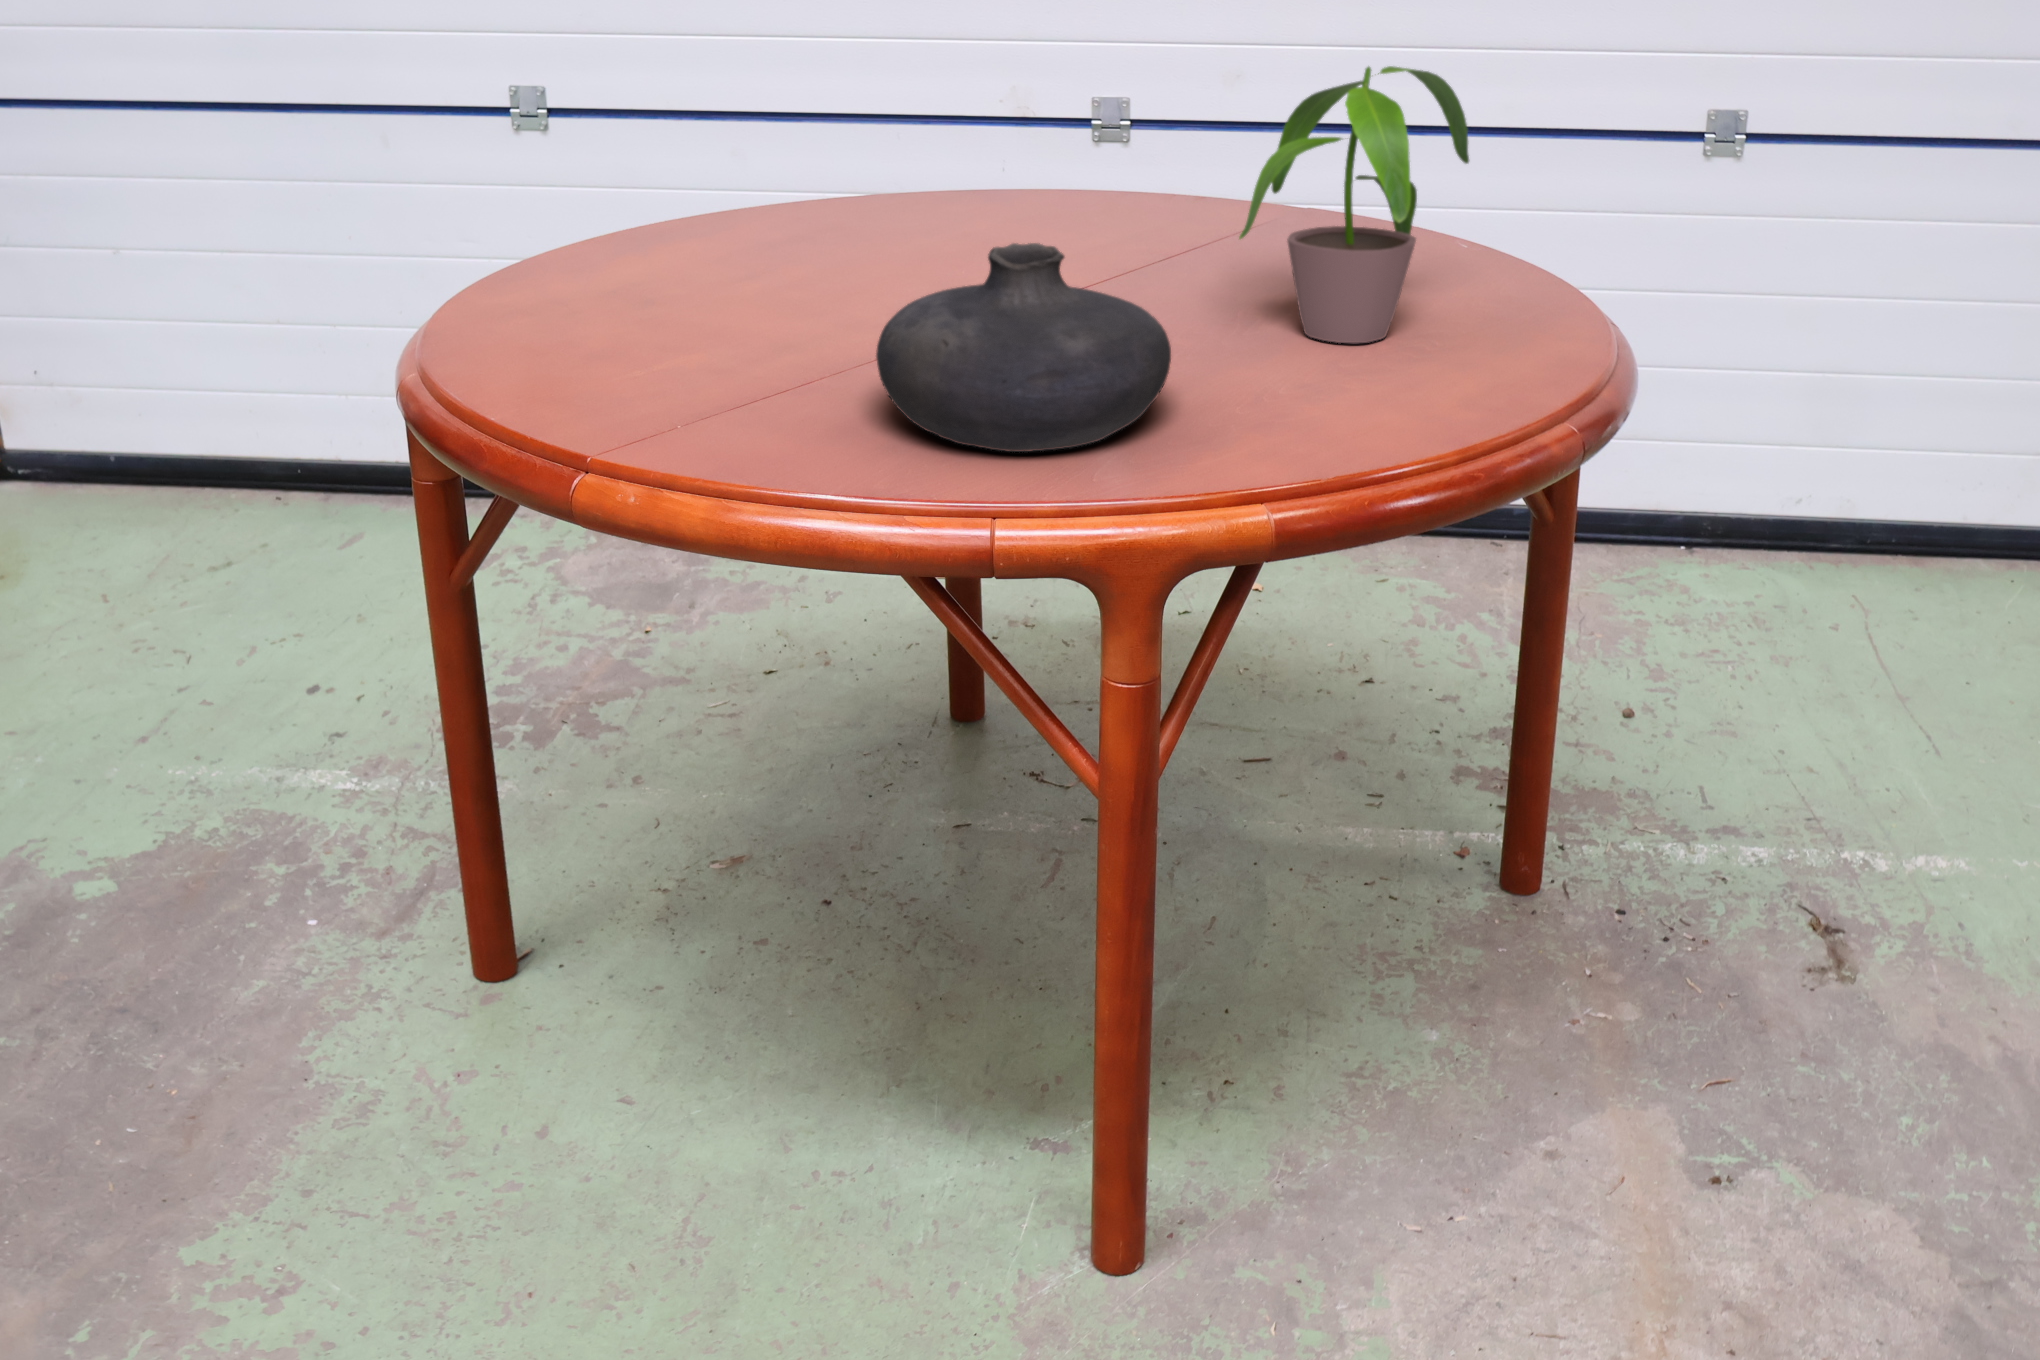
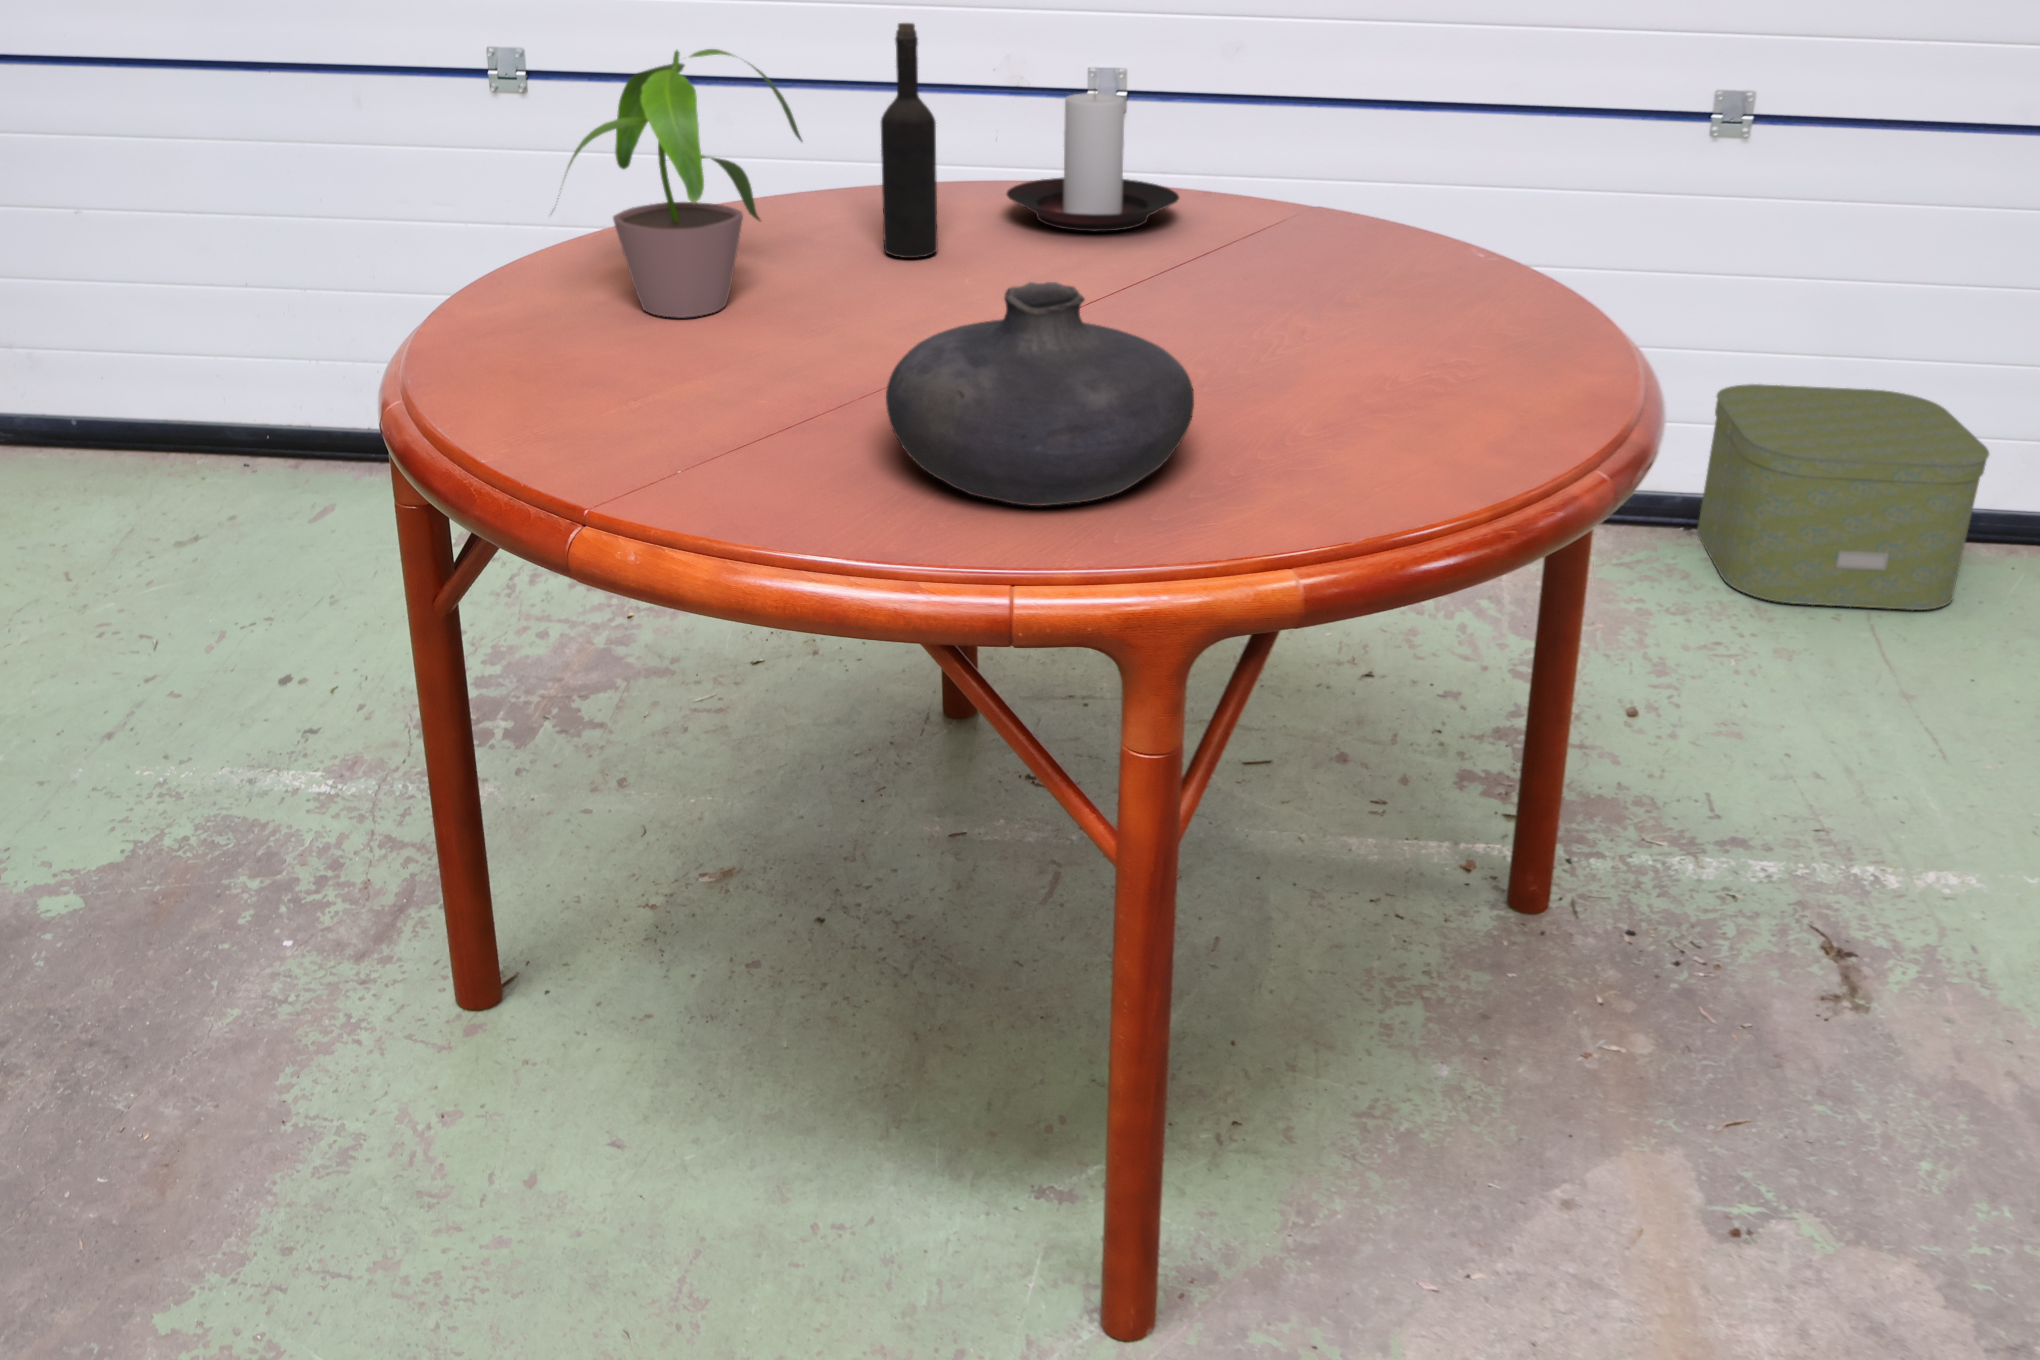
wine bottle: none [880,25,936,255] -> present [881,23,937,258]
potted plant: present [1239,66,1469,343] -> present [558,49,803,318]
candle holder: none [1004,93,1173,231] -> present [1007,93,1179,232]
storage box: none [1700,402,1988,619] -> present [1697,384,1989,610]

